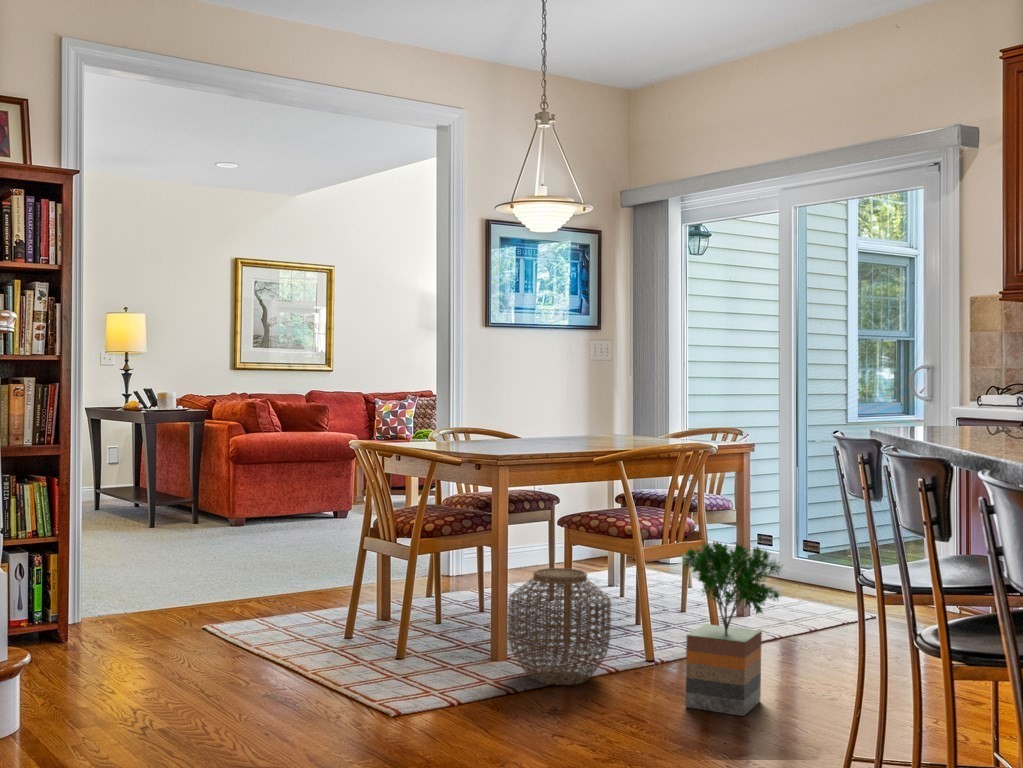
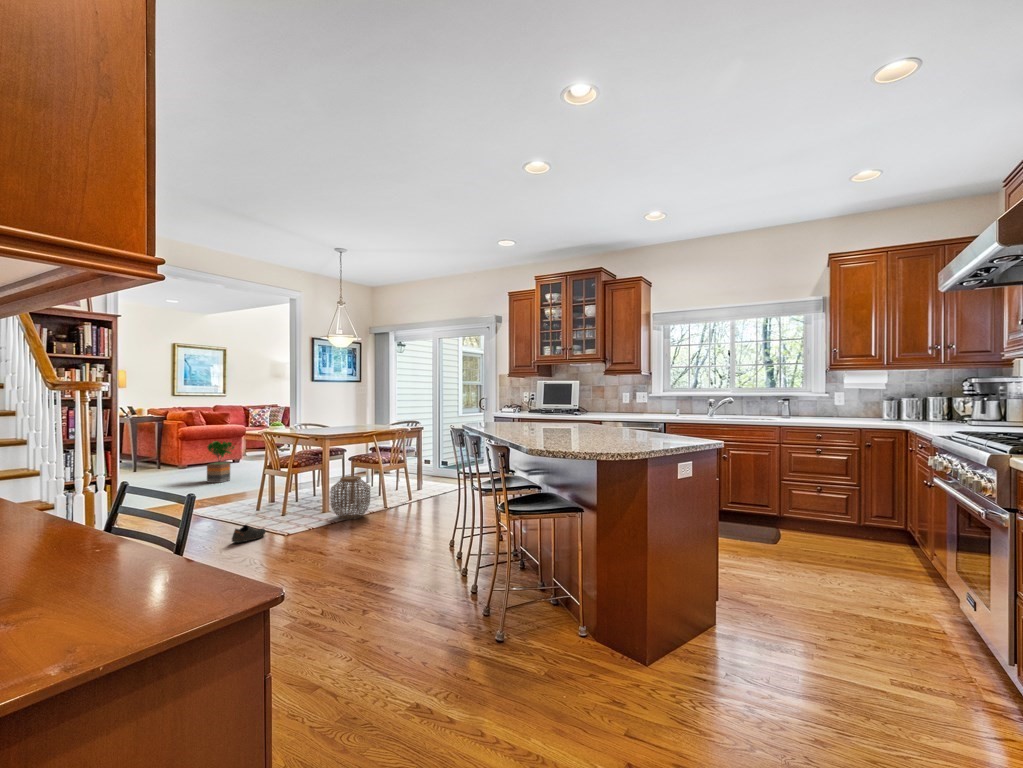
potted tree: present [682,542,782,716] -> present [207,441,234,483]
shoe: none [258,677,343,724] -> present [232,525,266,543]

